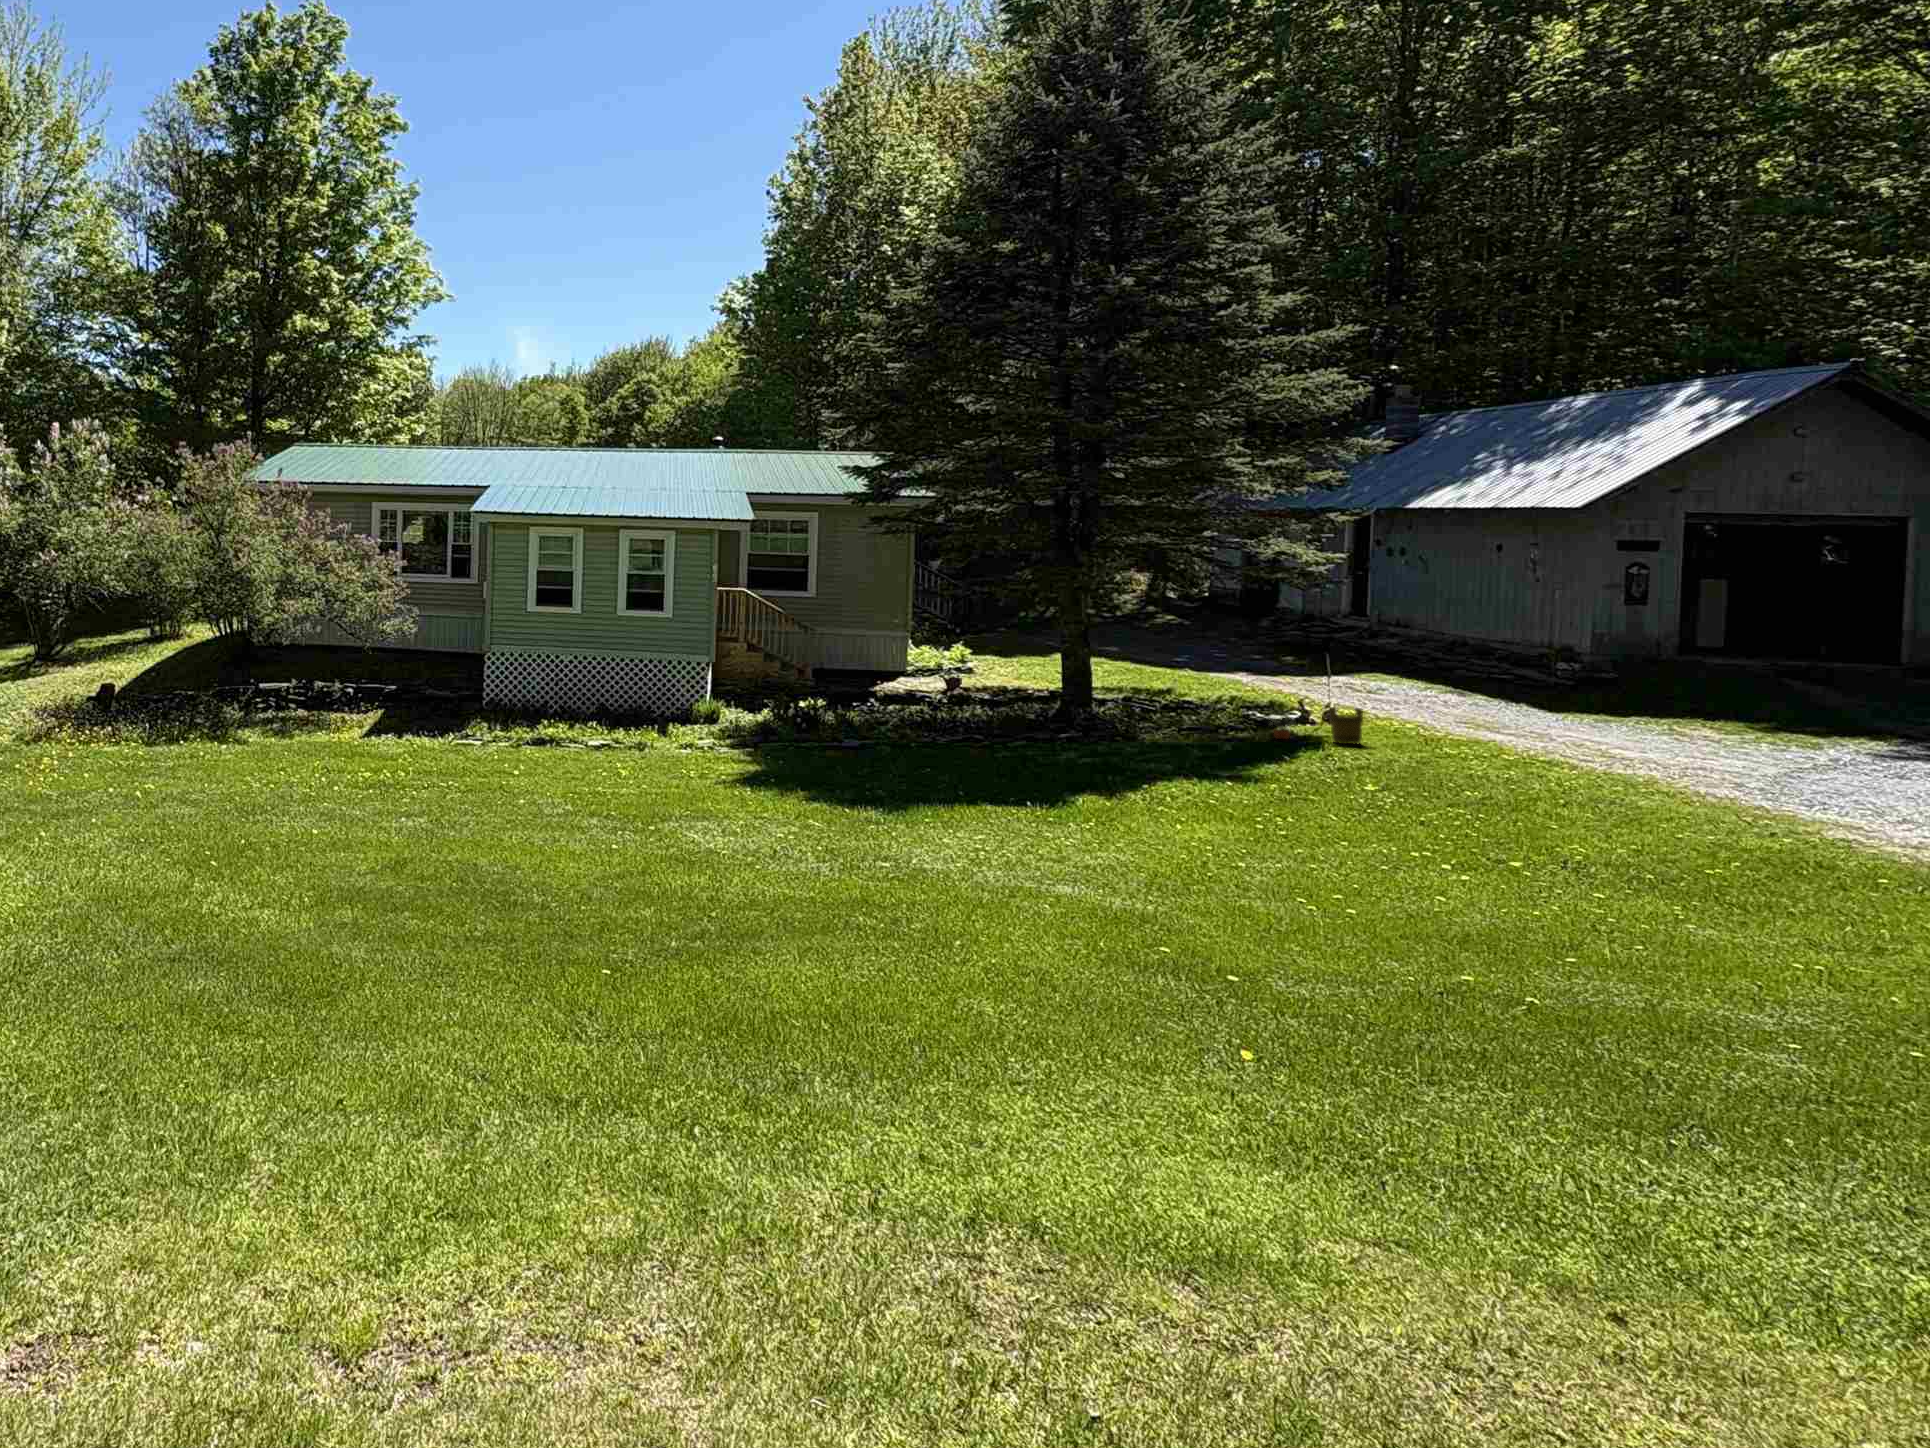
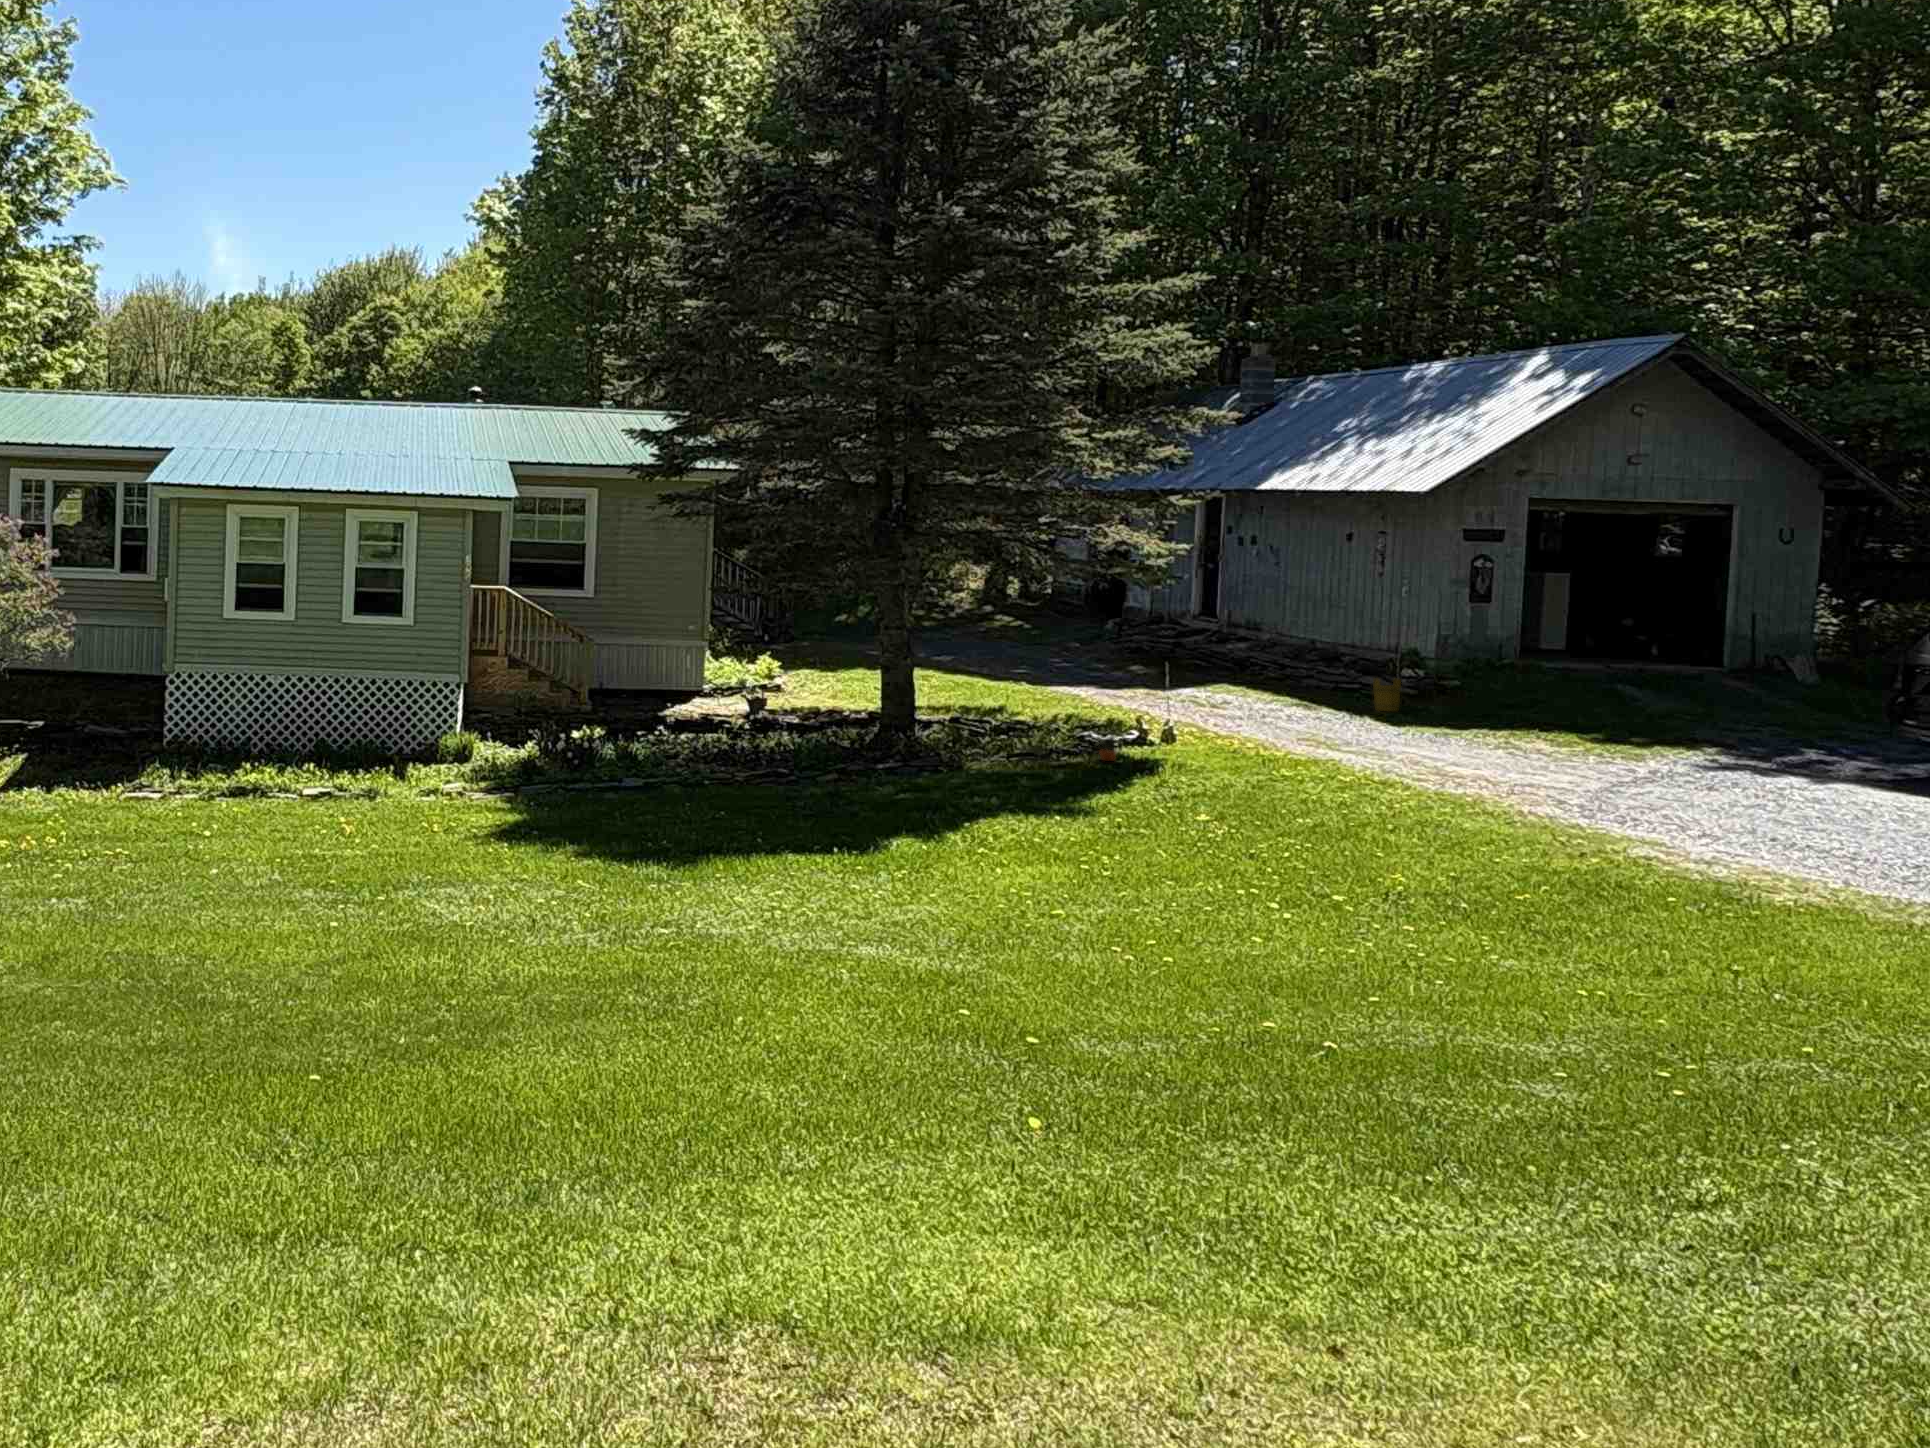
bucket: present [1329,707,1363,744] -> present [1371,679,1401,711]

